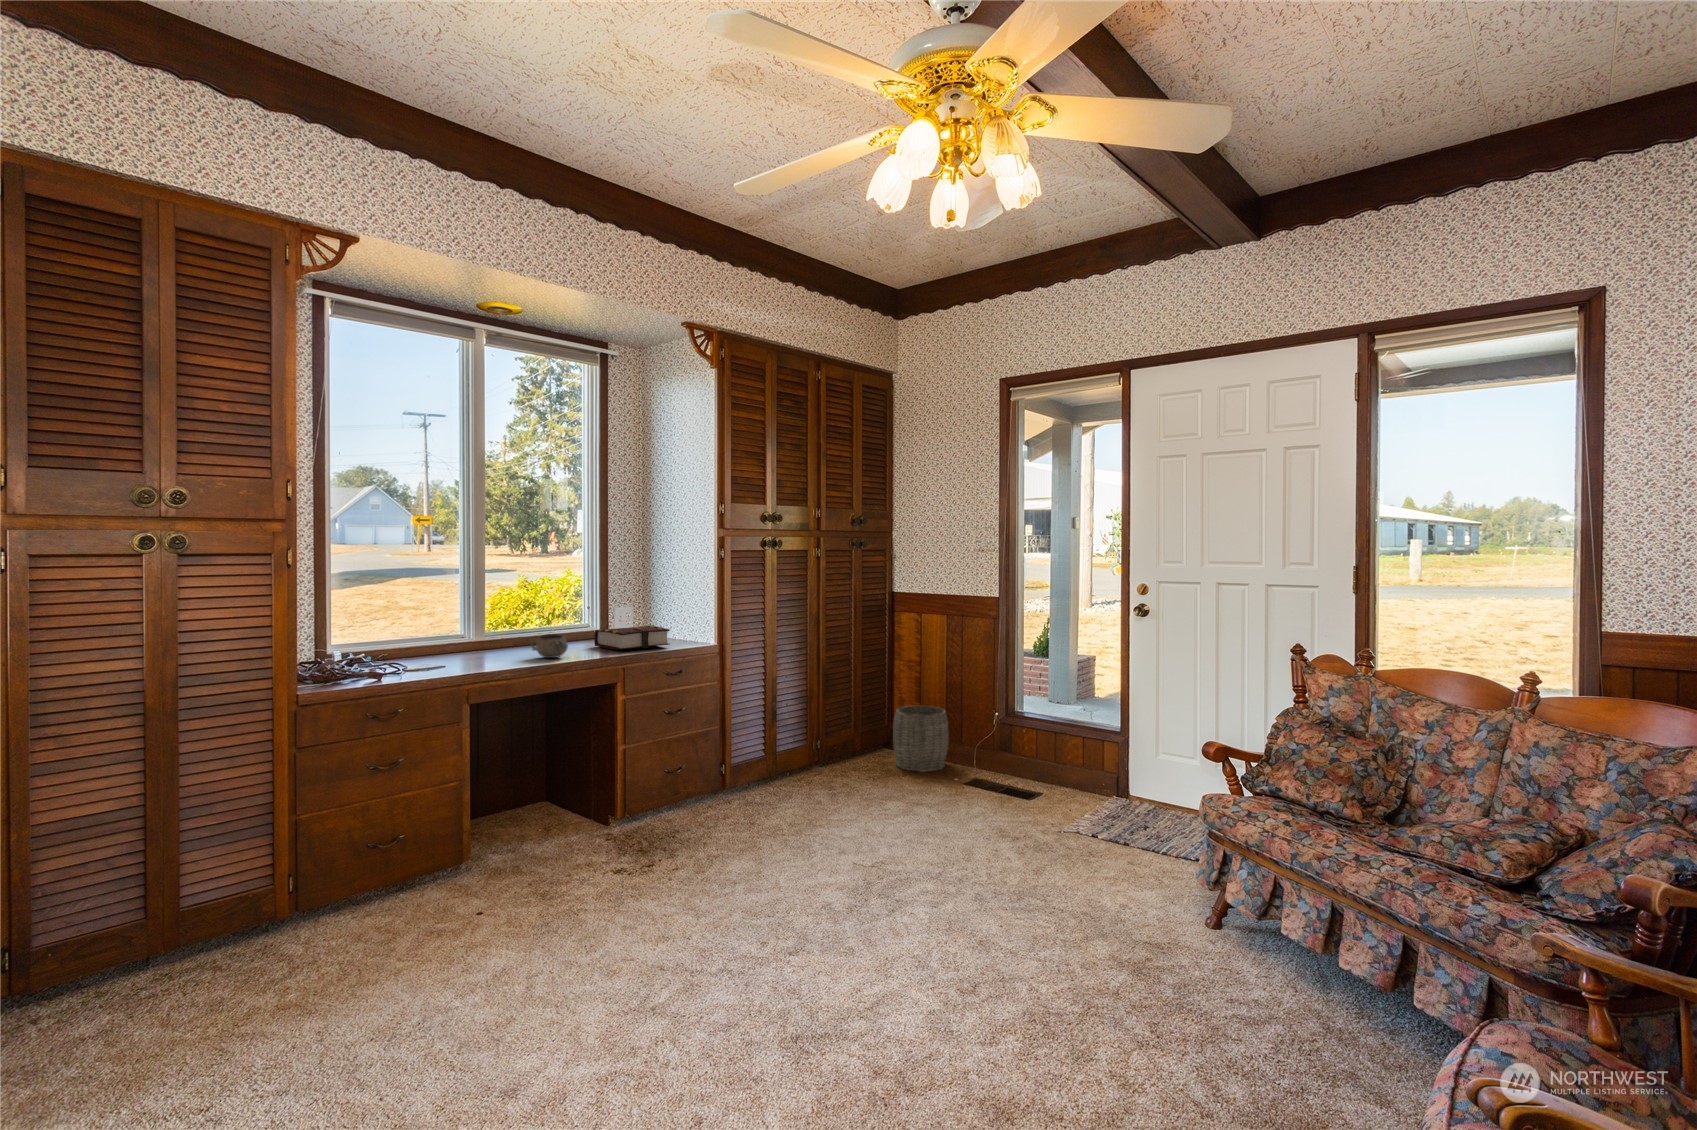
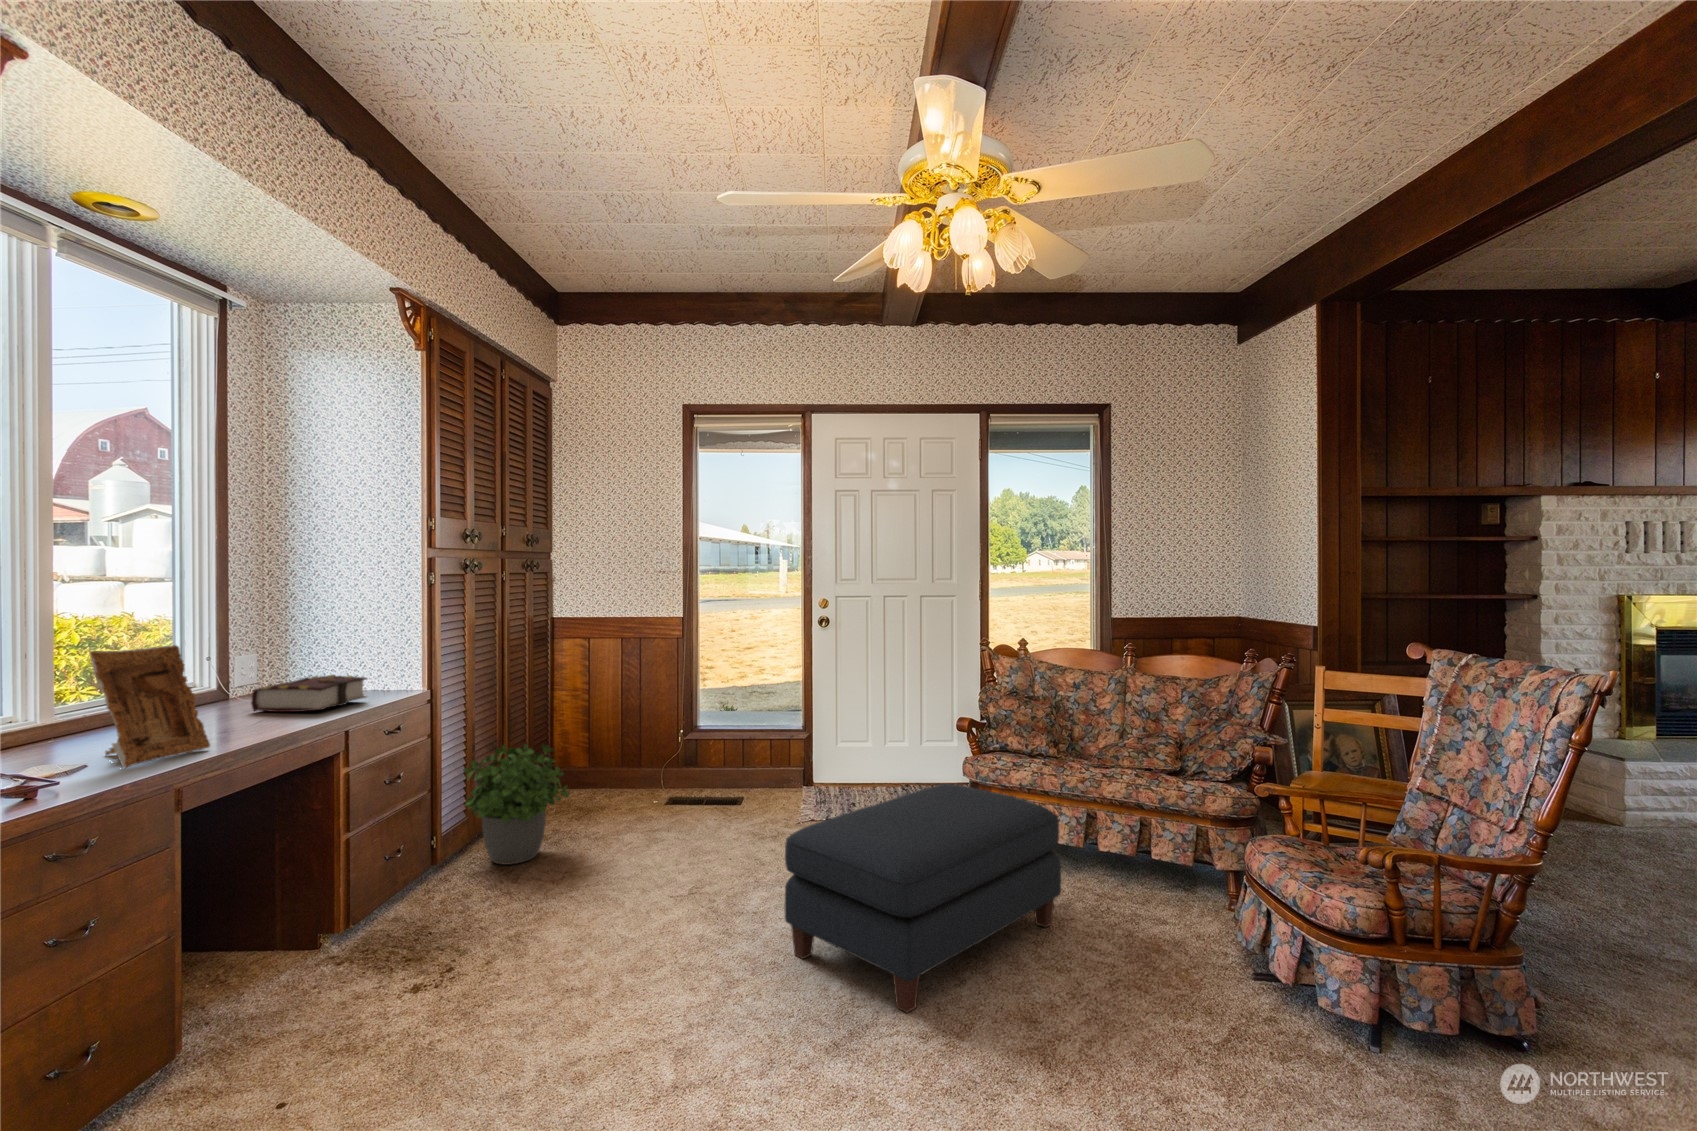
picture frame: none [444,594,512,668] -> present [90,645,210,768]
decorative bowl: present [532,634,568,658] -> none [208,699,270,734]
potted plant: none [746,698,826,801] -> present [463,744,569,865]
woven basket: present [893,706,949,772] -> none [577,732,638,802]
ottoman: none [850,812,1184,1029] -> present [785,784,1061,1013]

